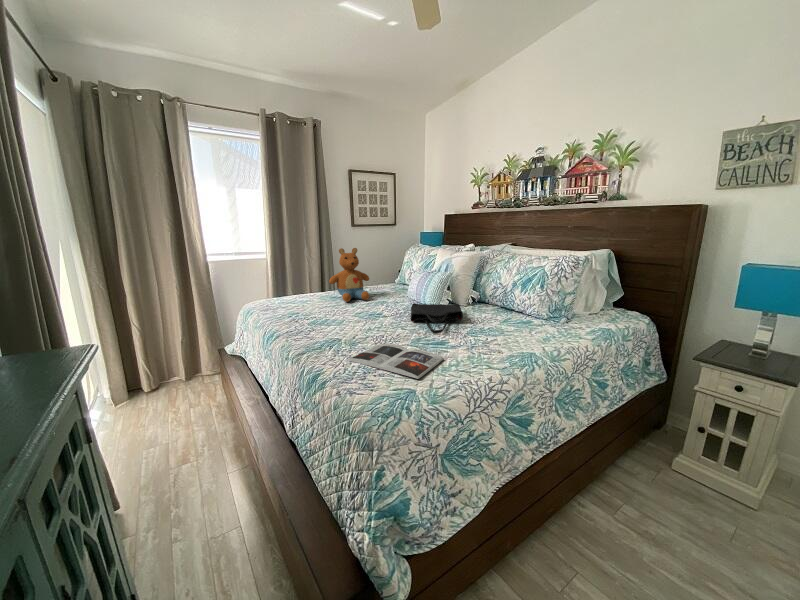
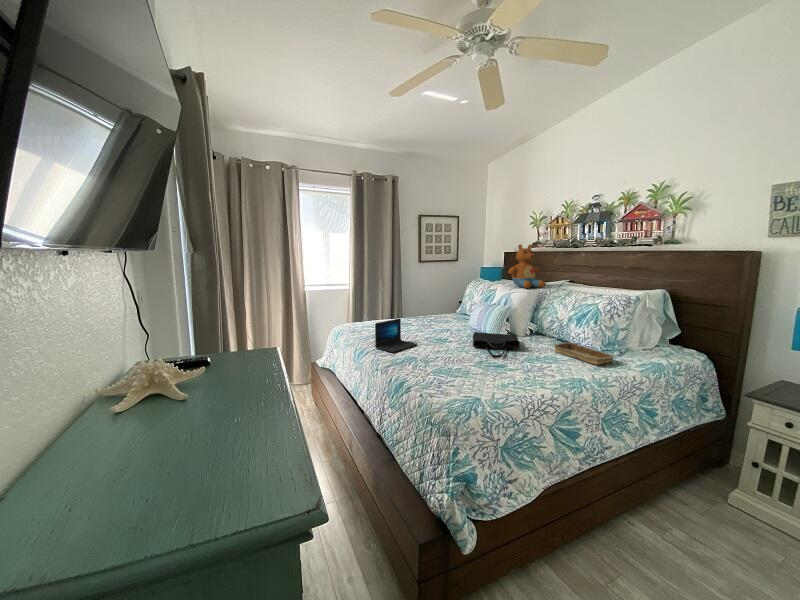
stuffed toy: present [329,248,369,302] -> present [508,244,546,288]
laptop: none [288,291,345,334] -> present [375,319,417,352]
tray: none [498,310,569,335] -> present [554,342,615,365]
magazine: present [349,344,444,379] -> none [425,363,504,390]

